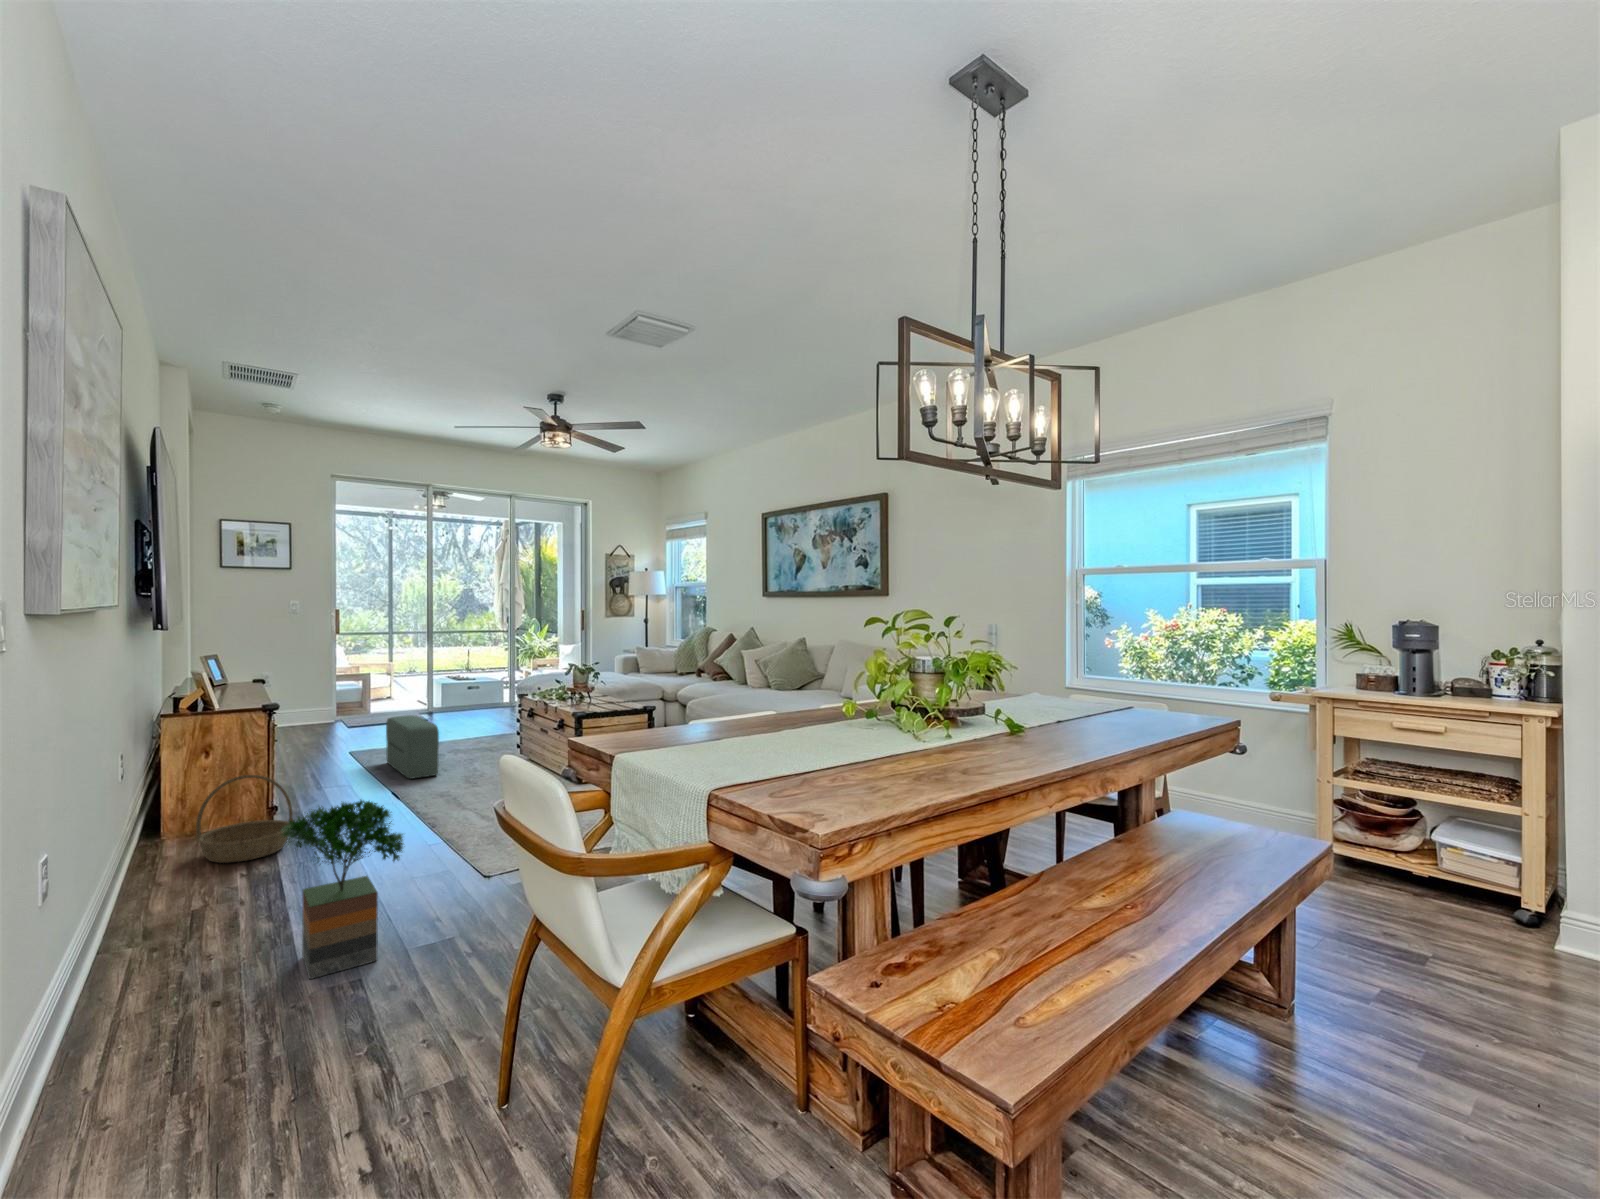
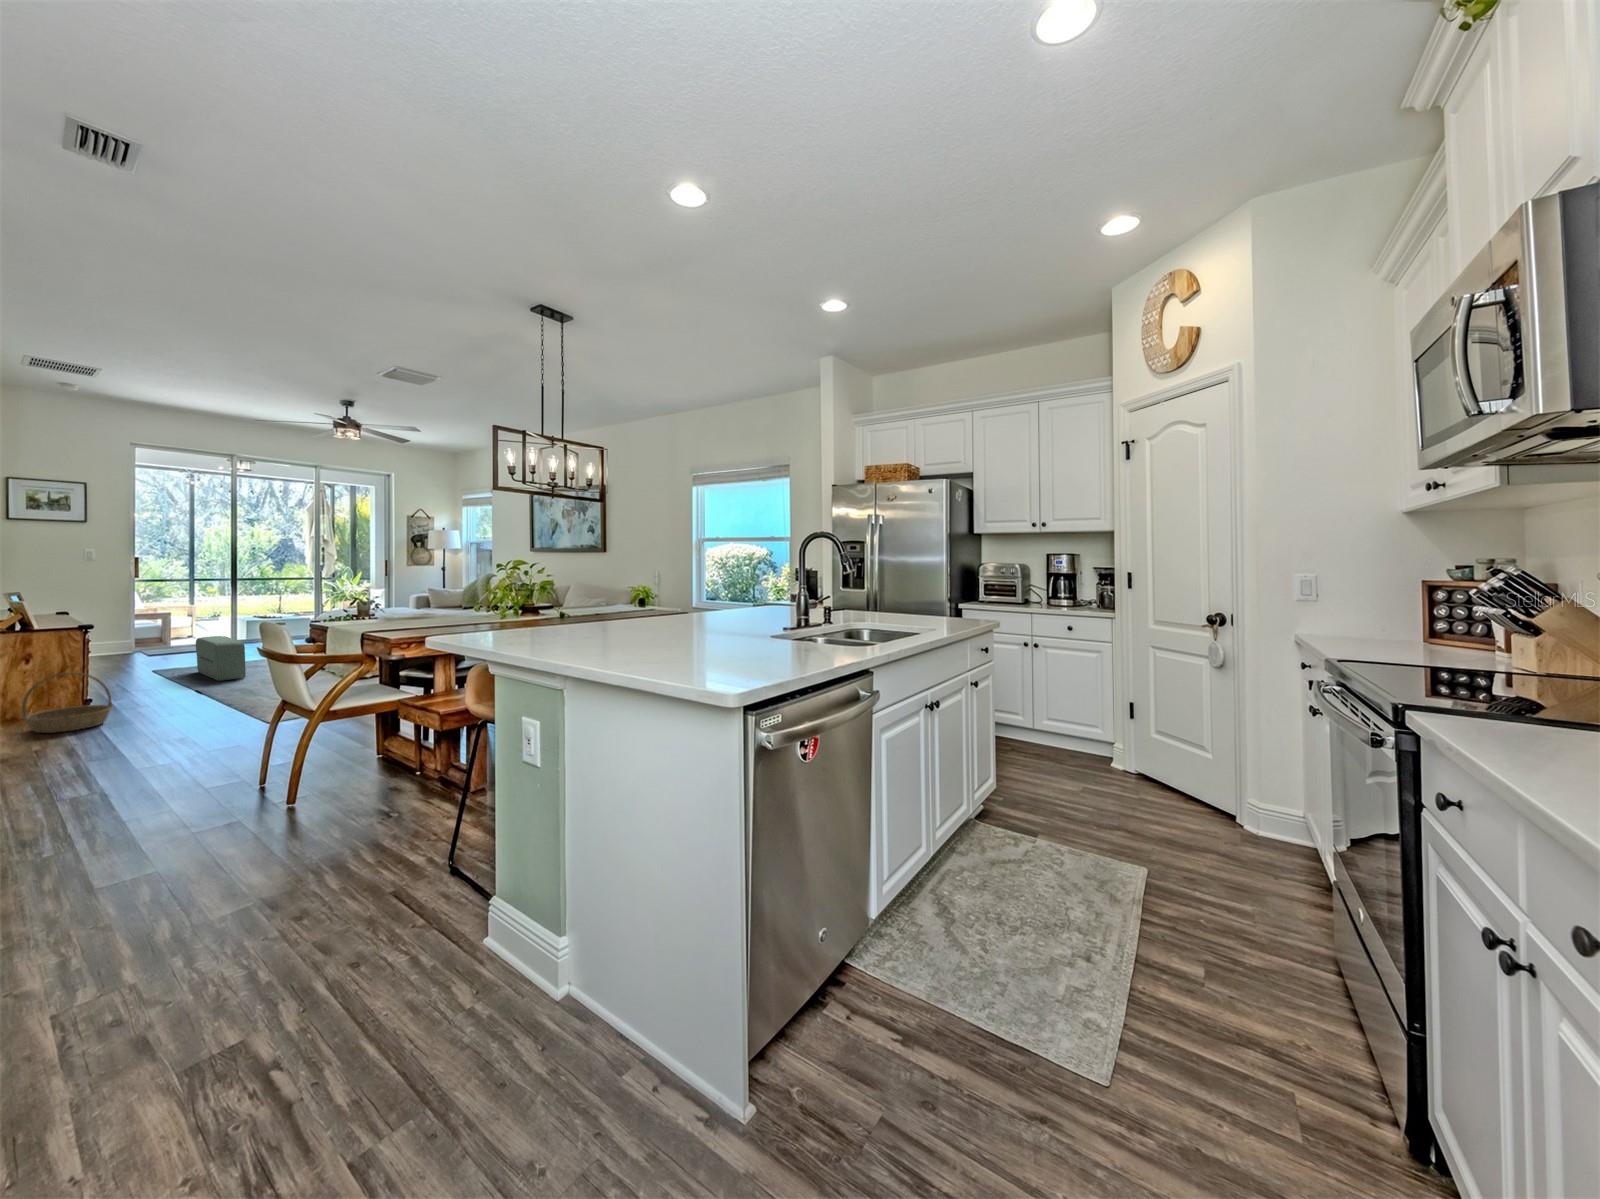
potted tree: present [281,800,403,979] -> none [107,674,208,778]

